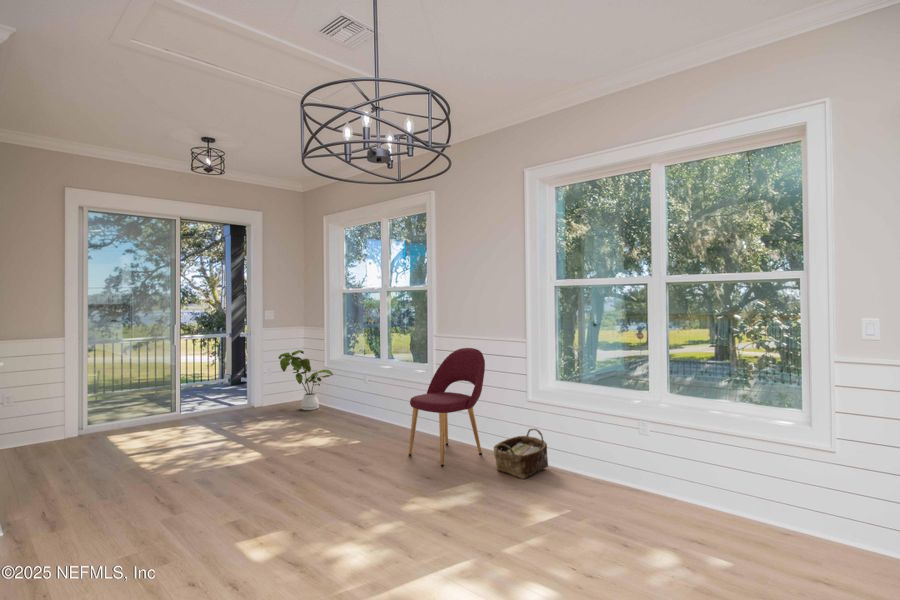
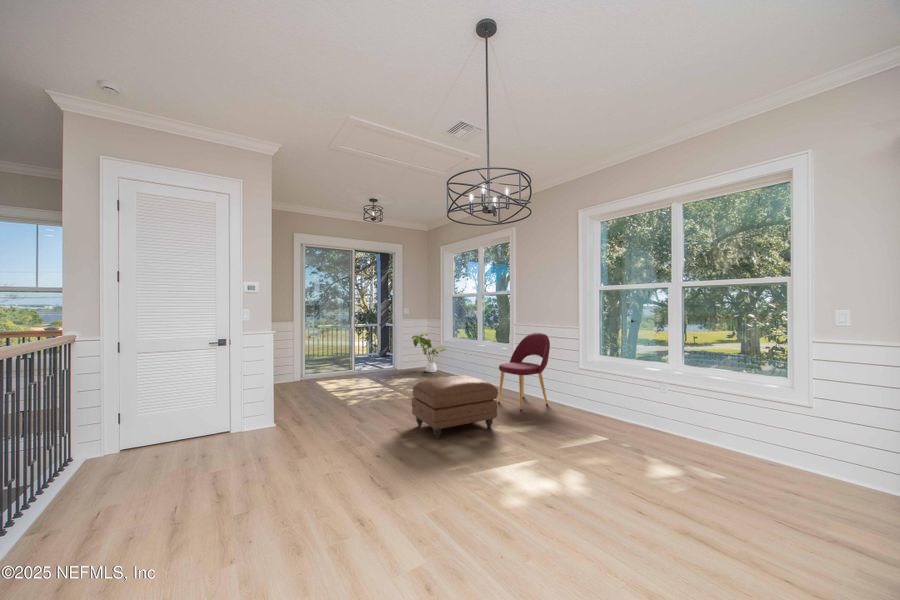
ottoman: none [266,419,405,525] -> present [412,375,498,439]
woven basket: present [494,429,548,479] -> none [557,388,596,422]

